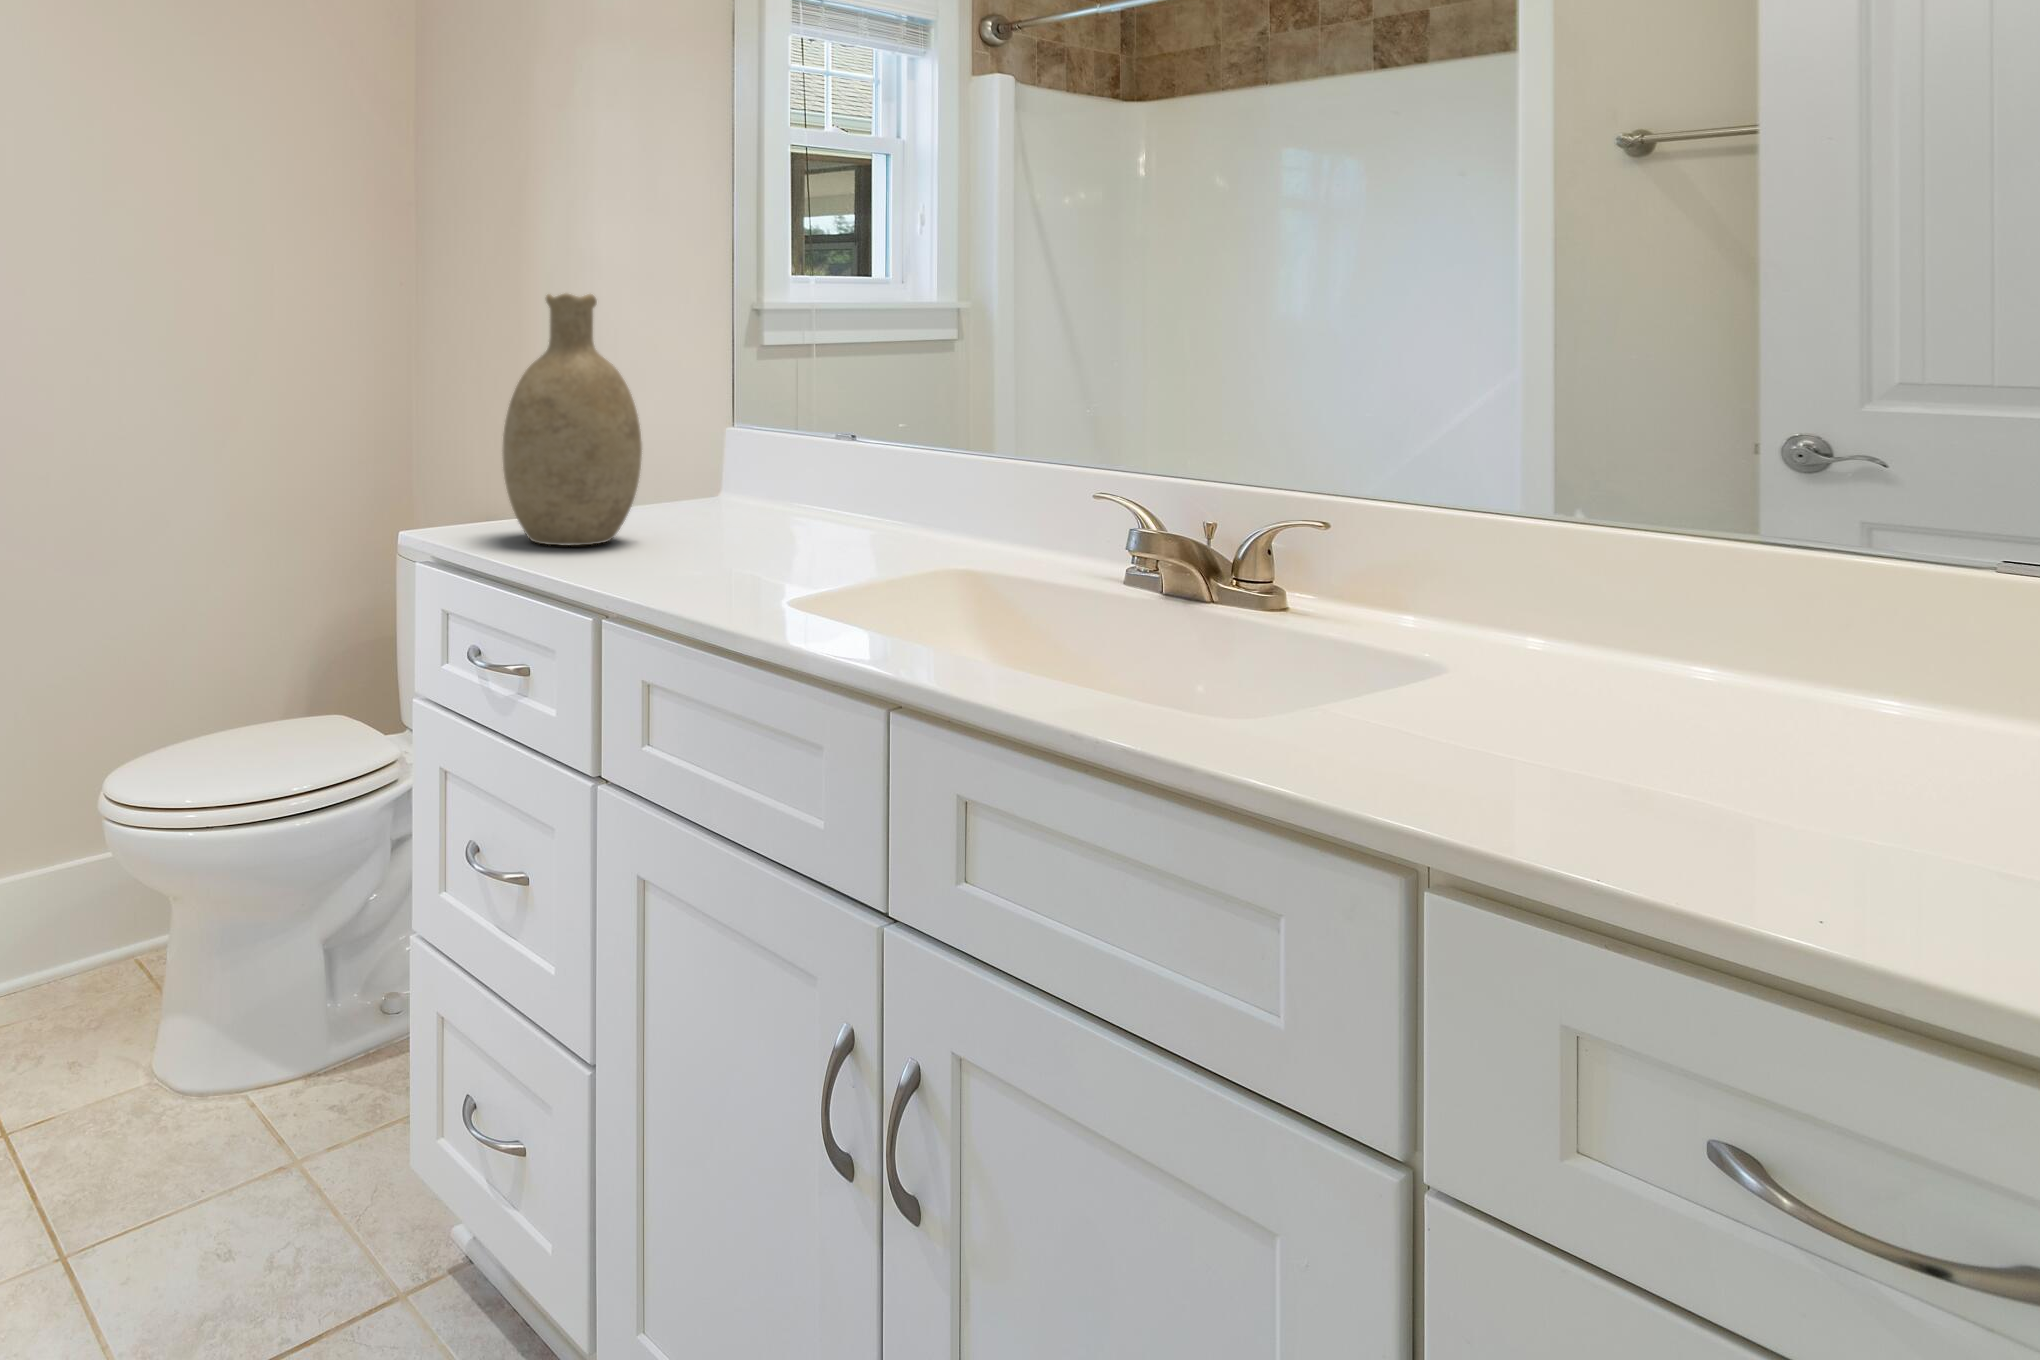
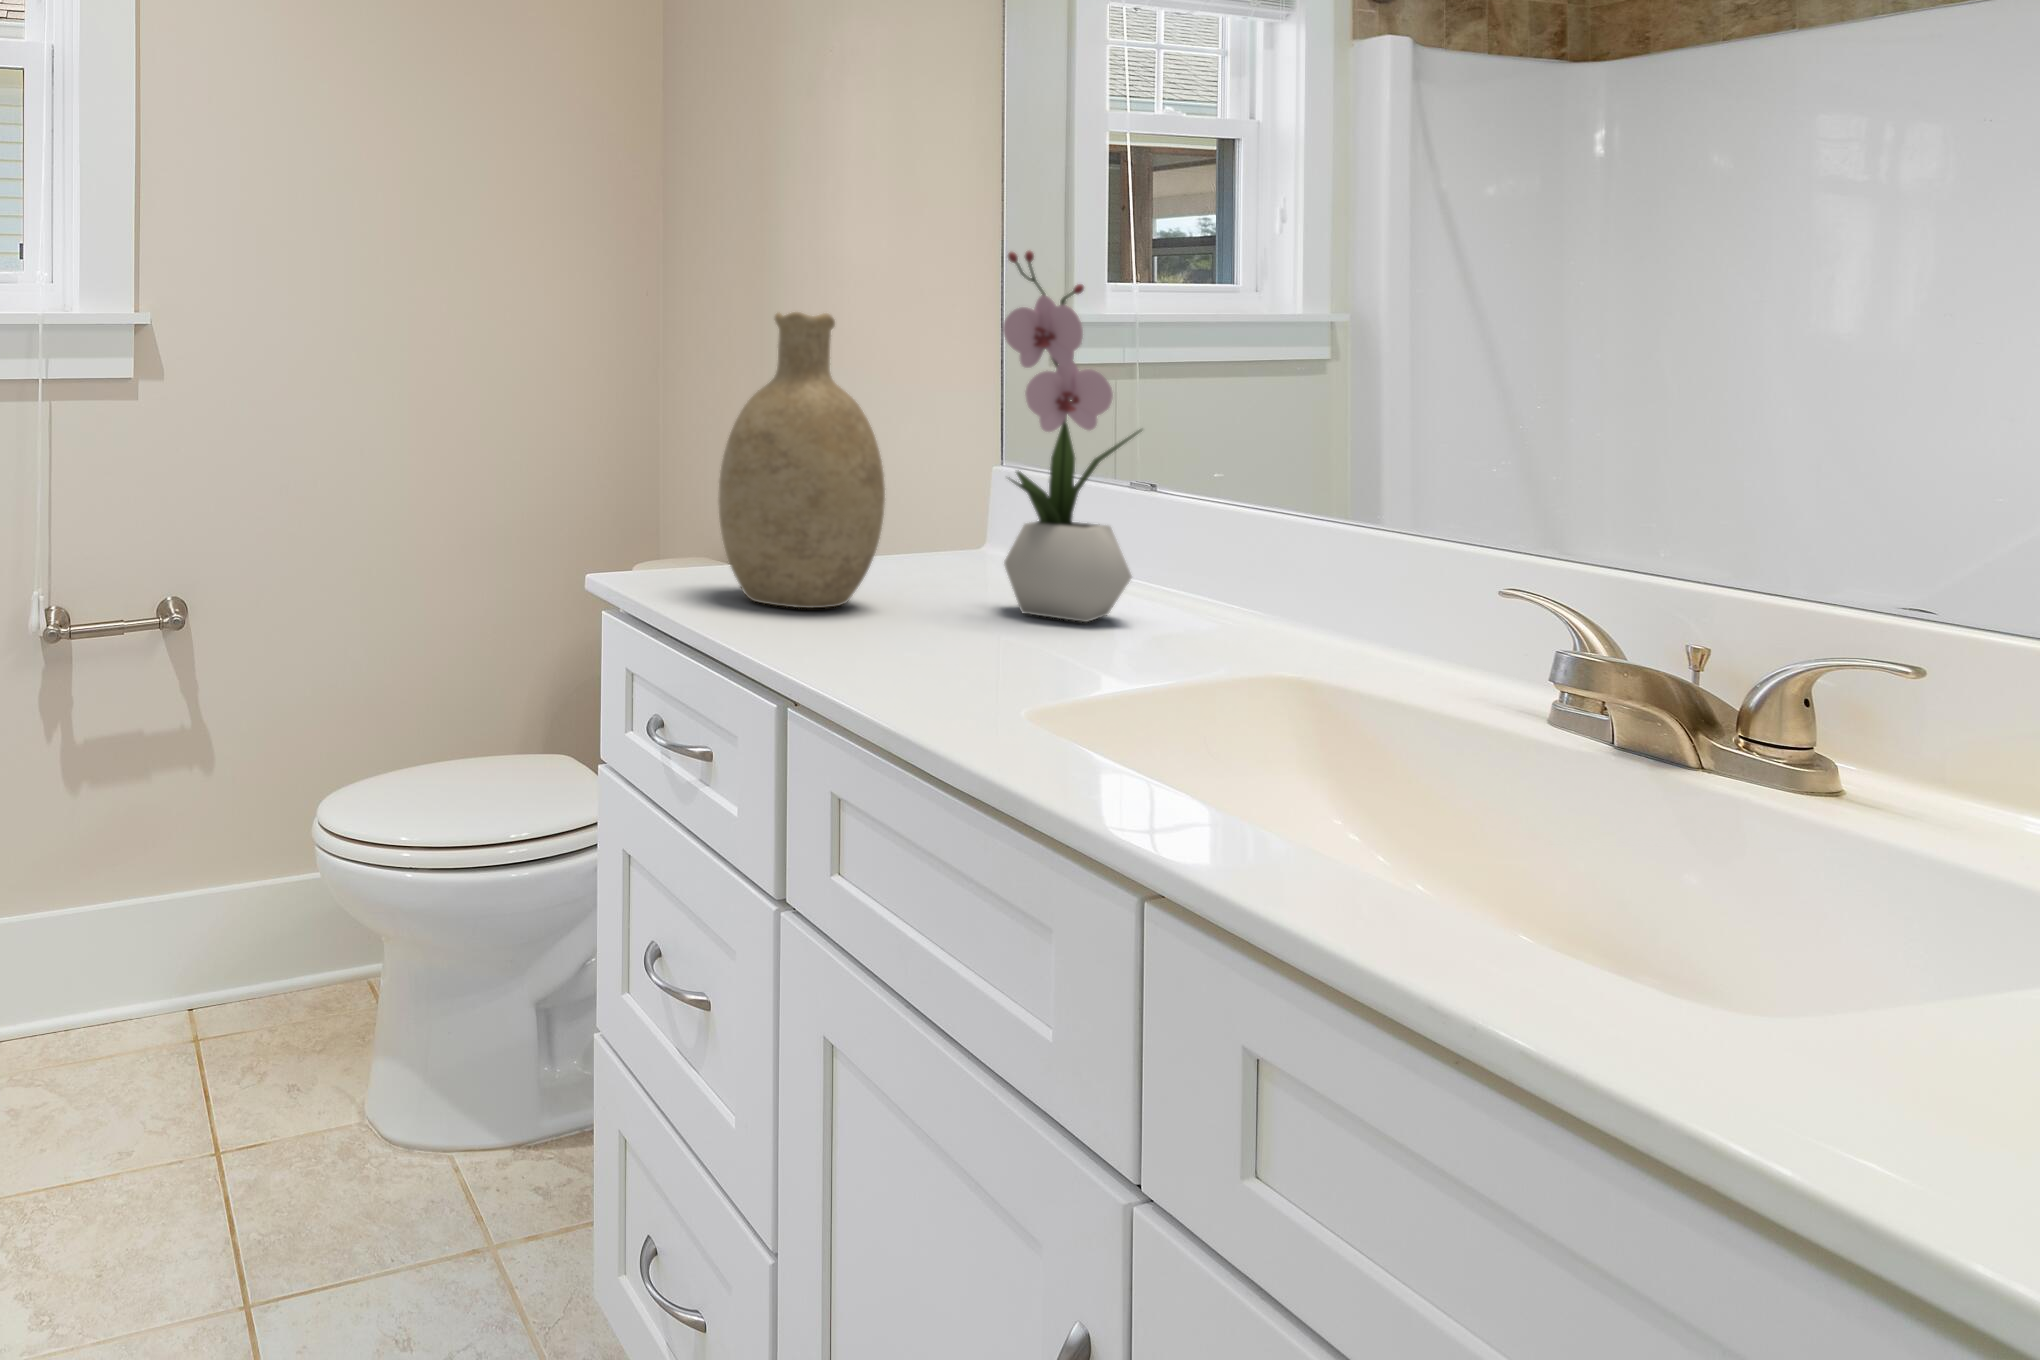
flower arrangement: none [731,238,835,538] -> present [1003,251,1141,622]

